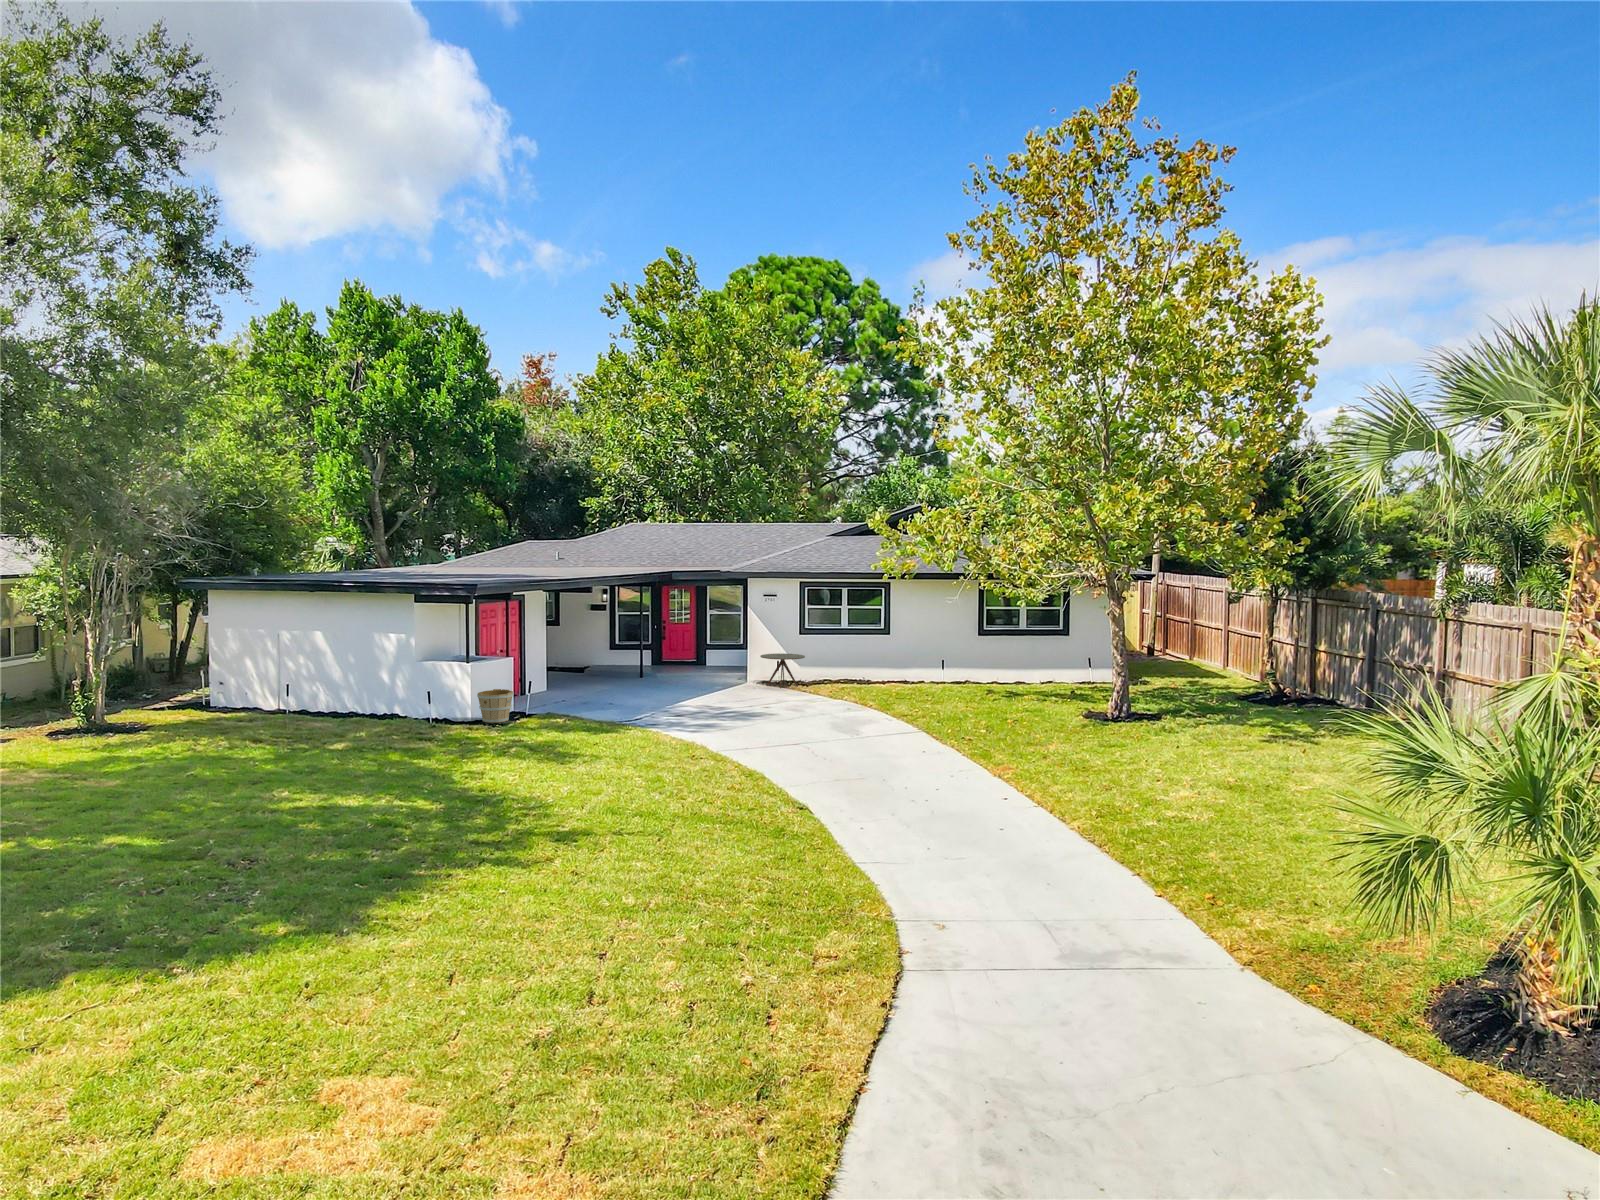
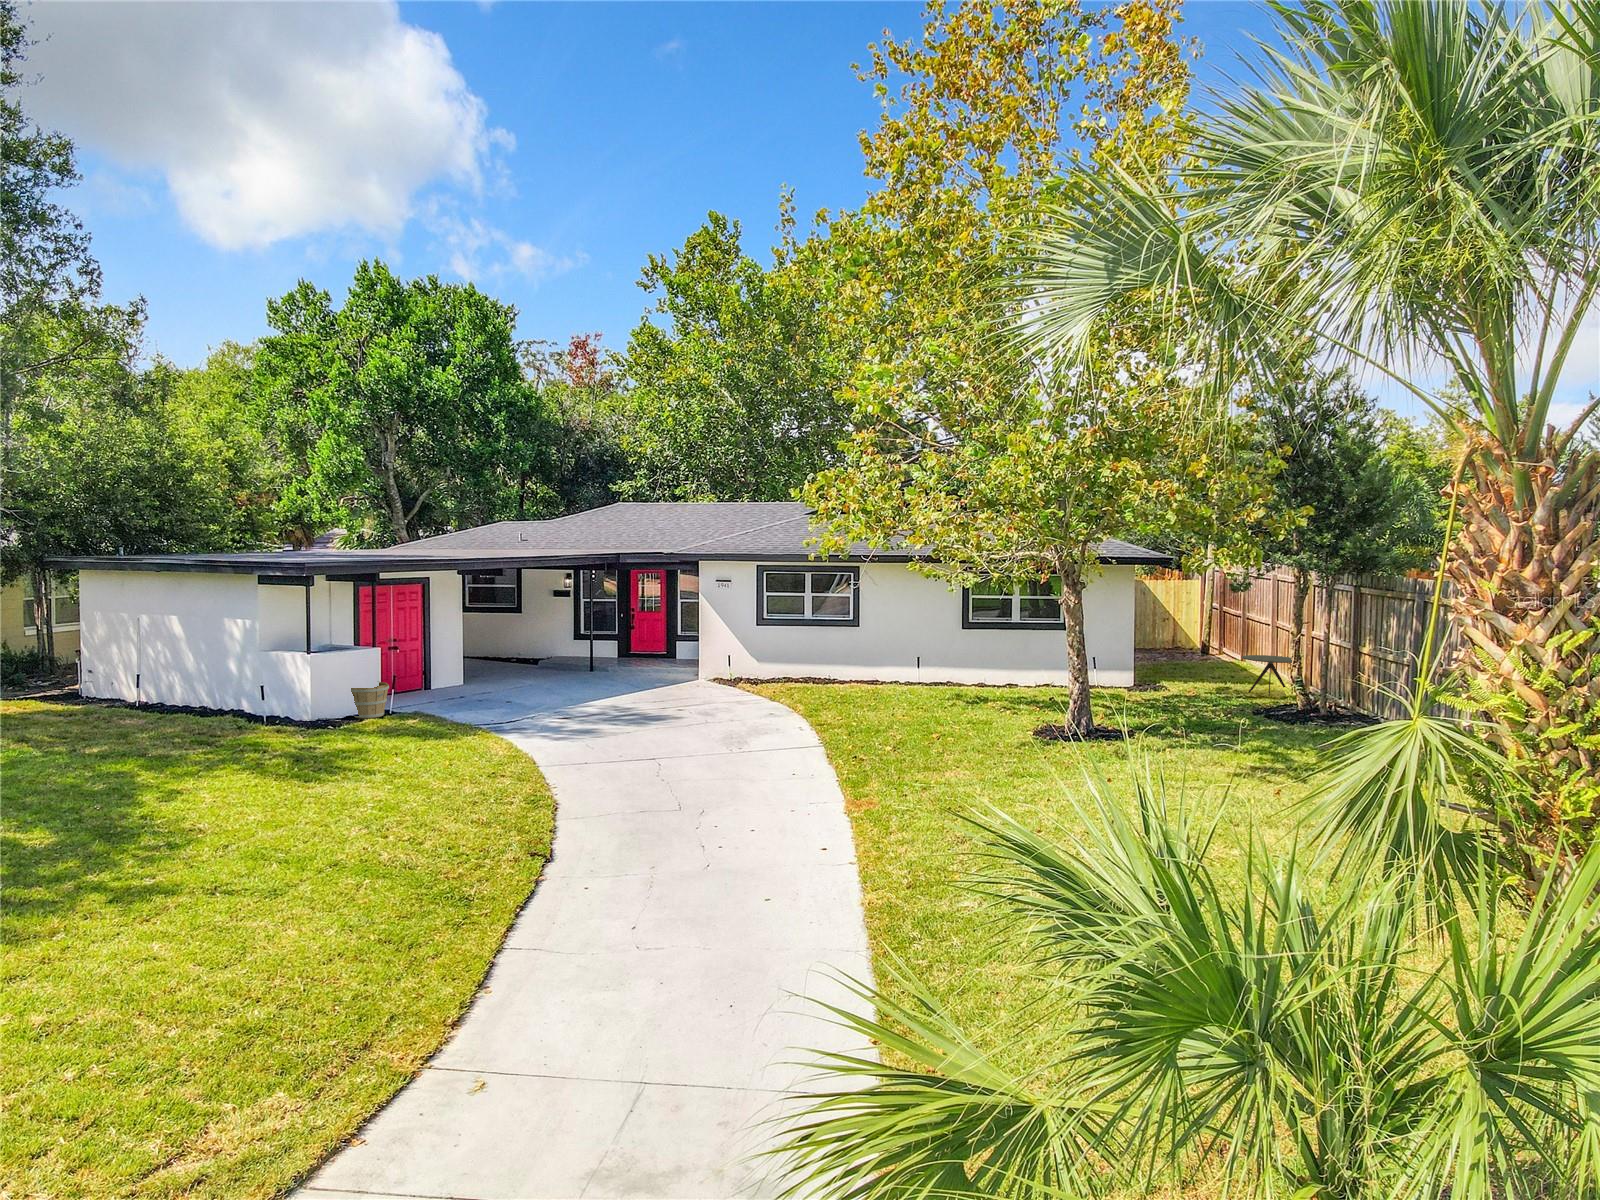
round table: present [760,653,805,688] -> present [1242,655,1292,696]

